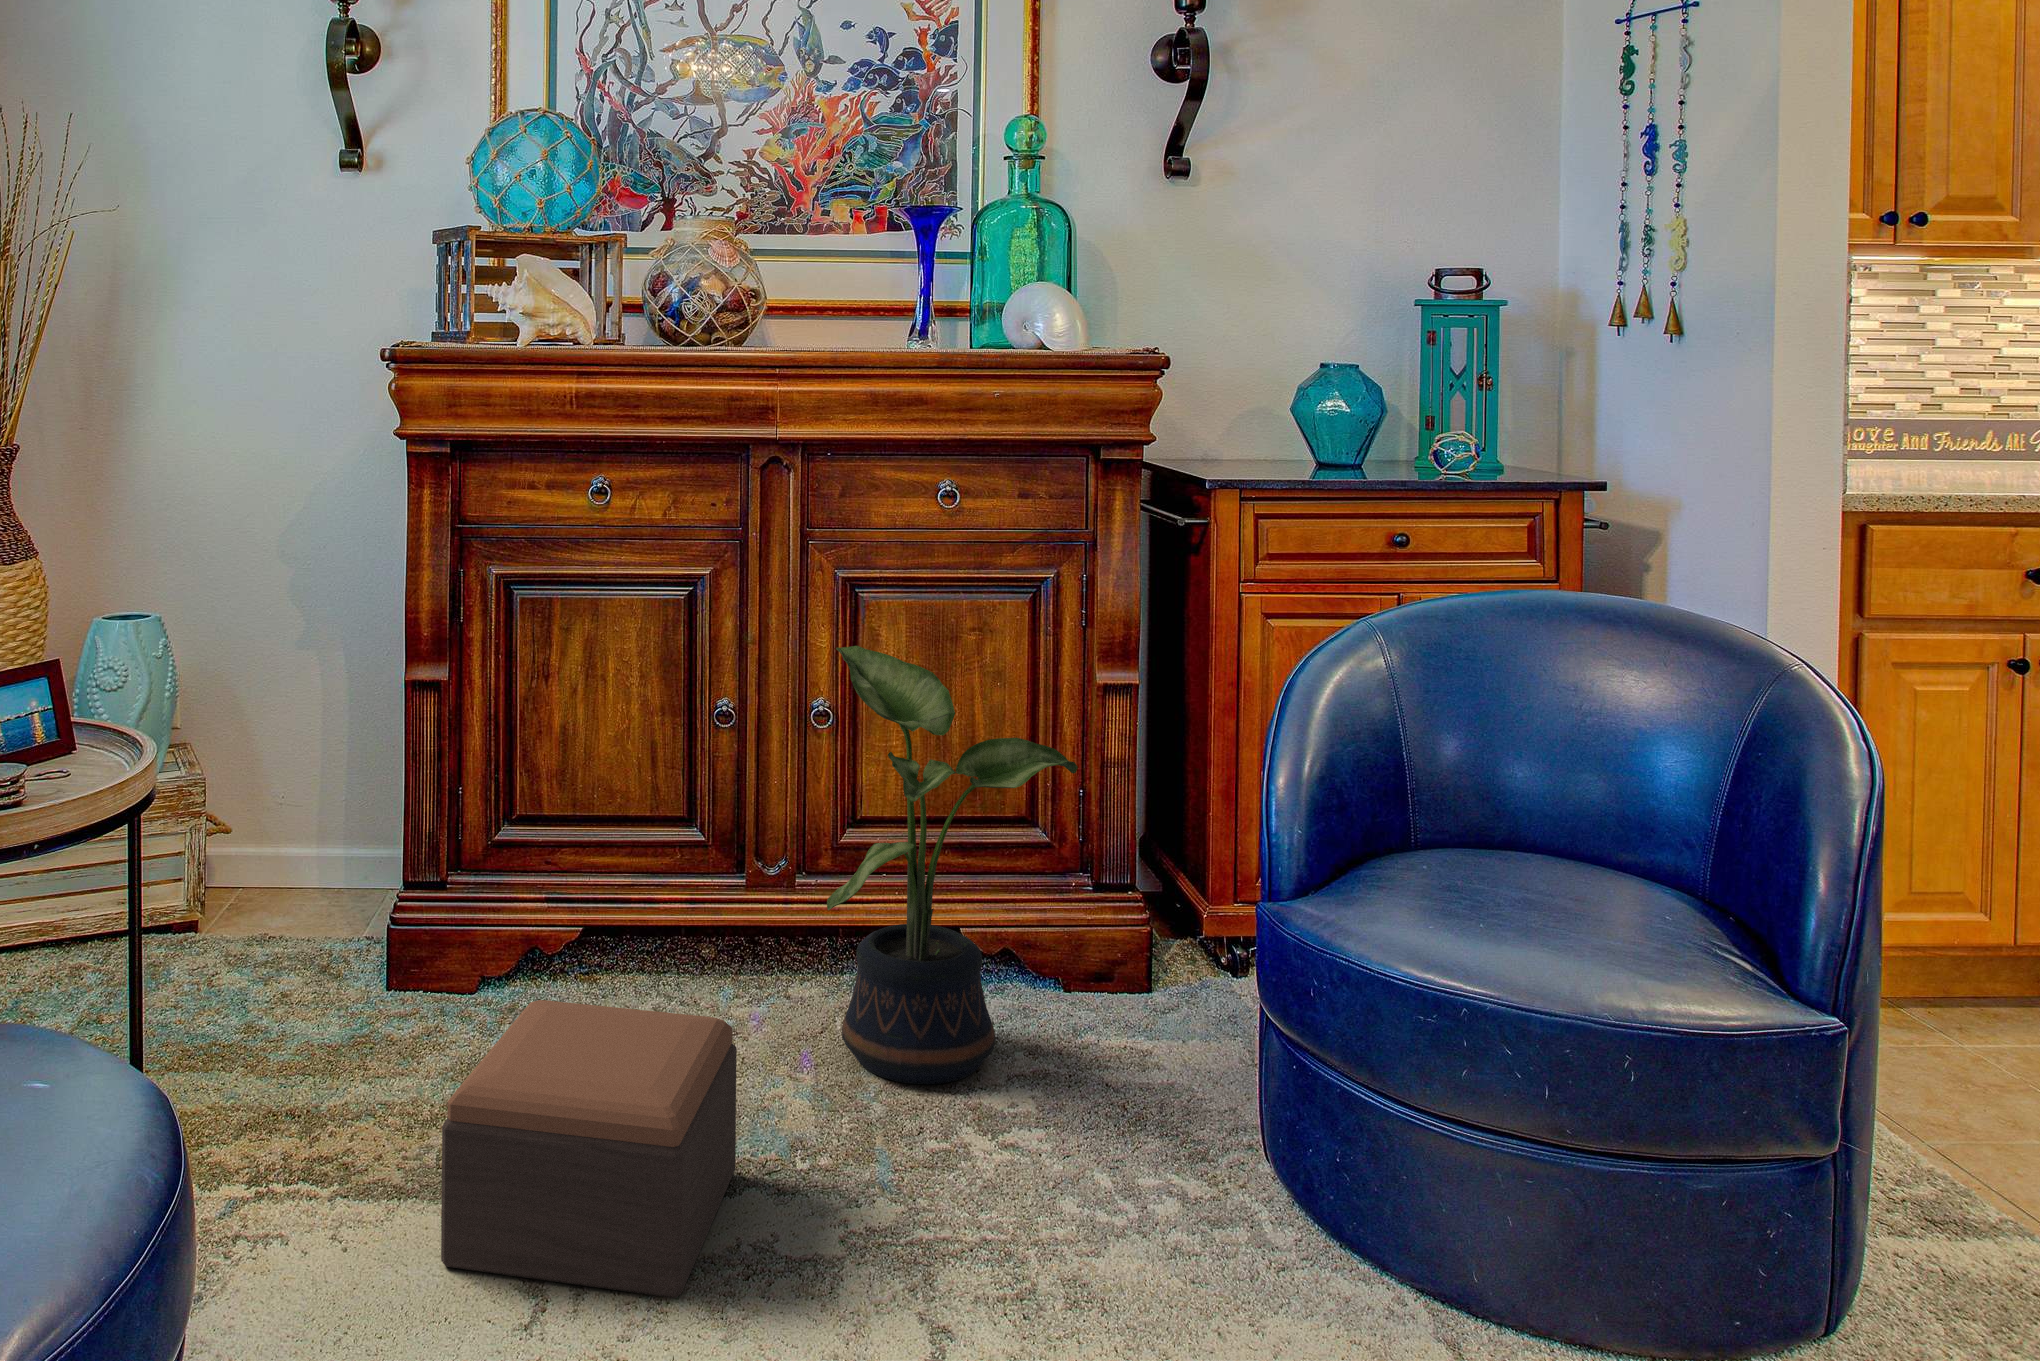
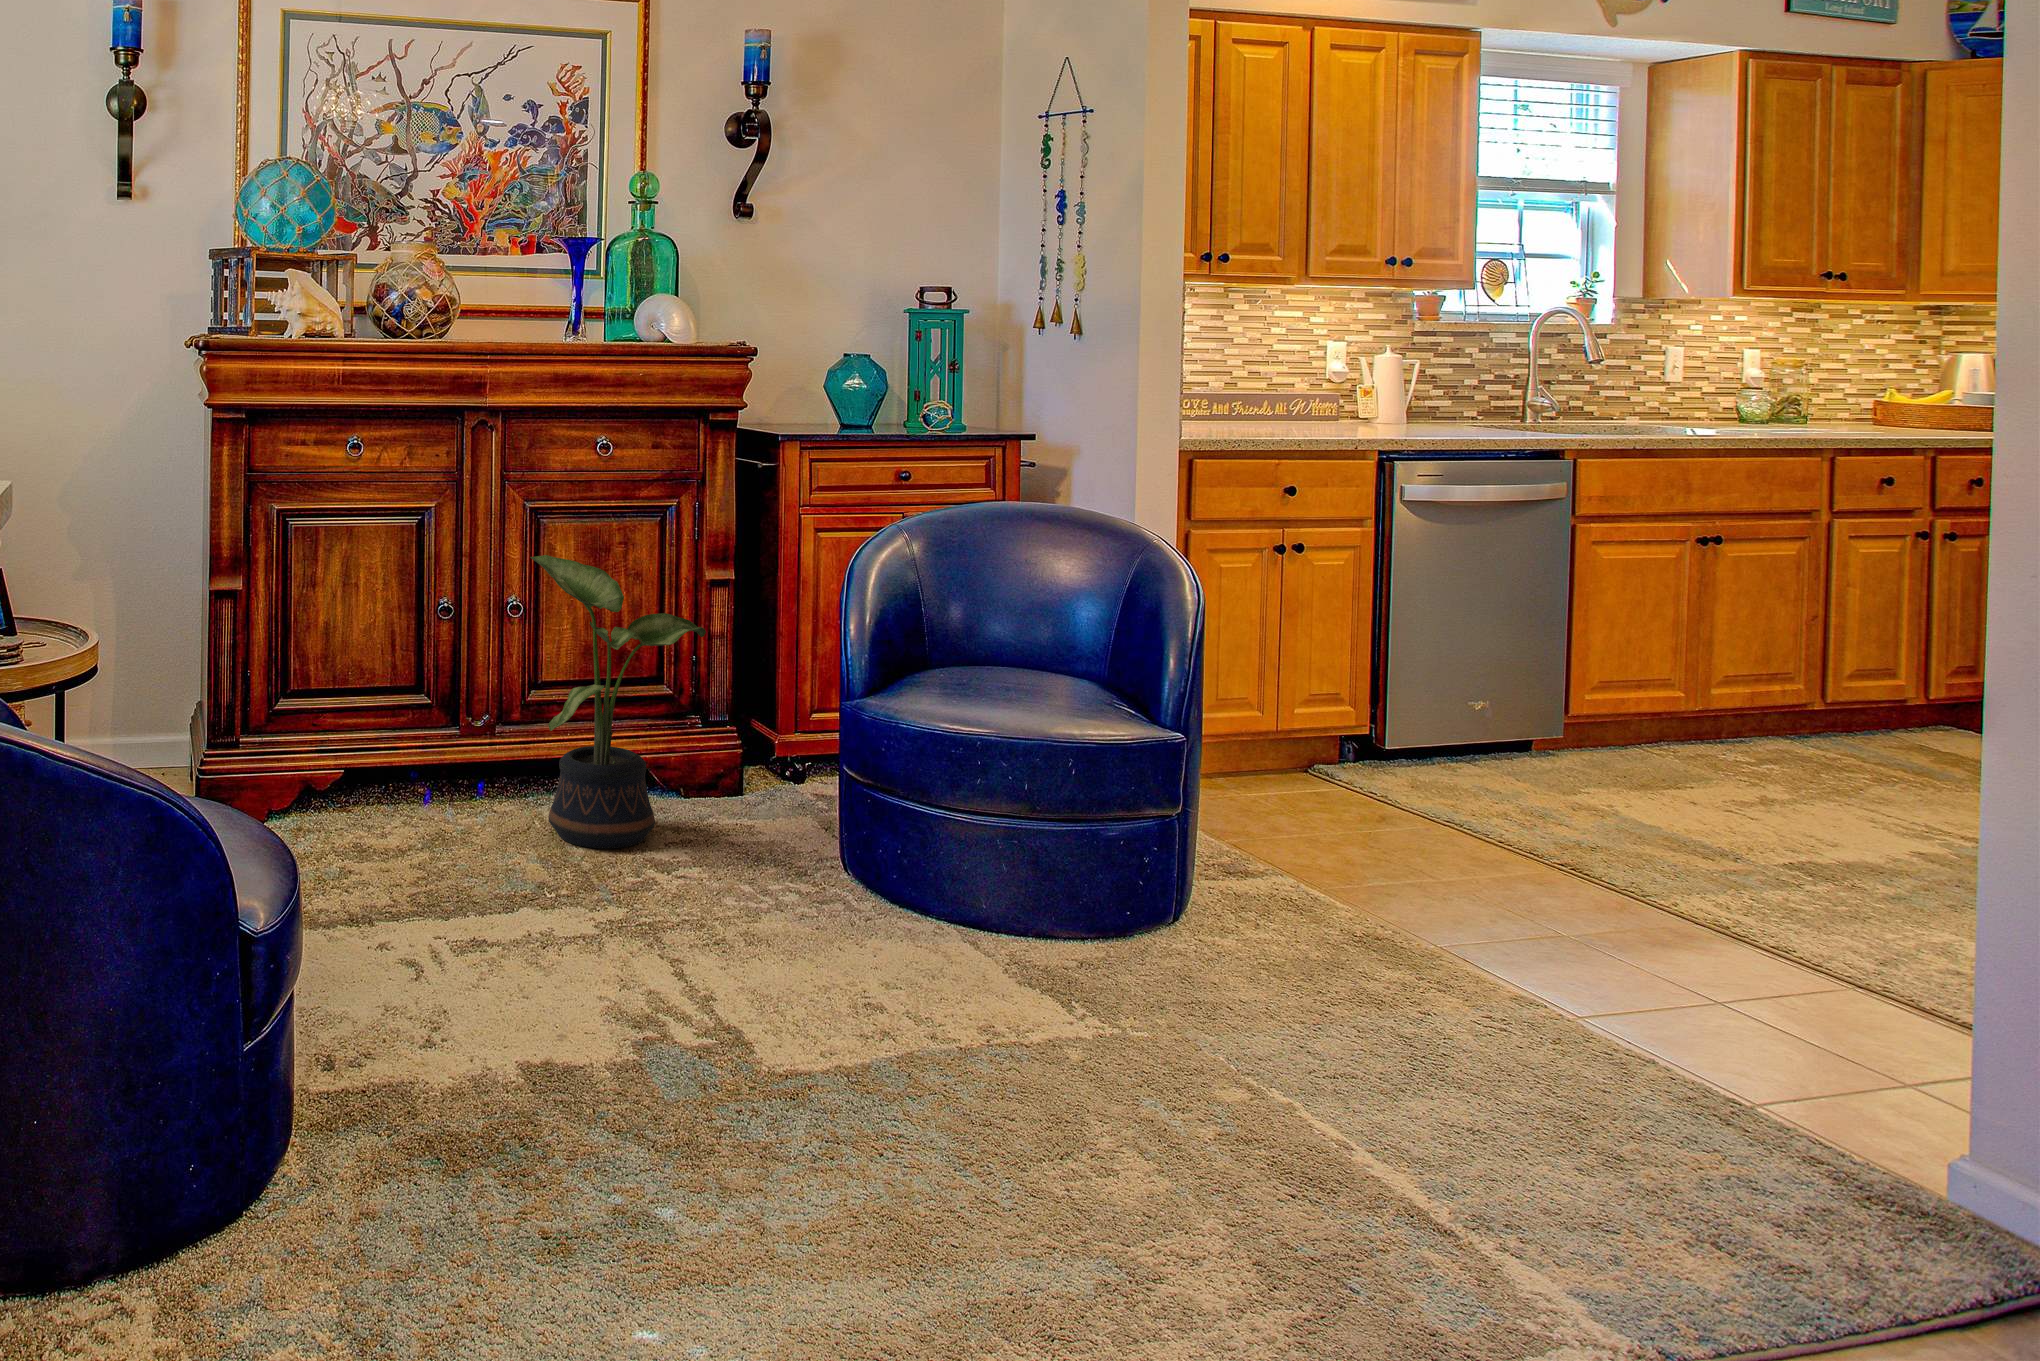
footstool: present [441,1000,737,1298] -> none [347,790,514,956]

